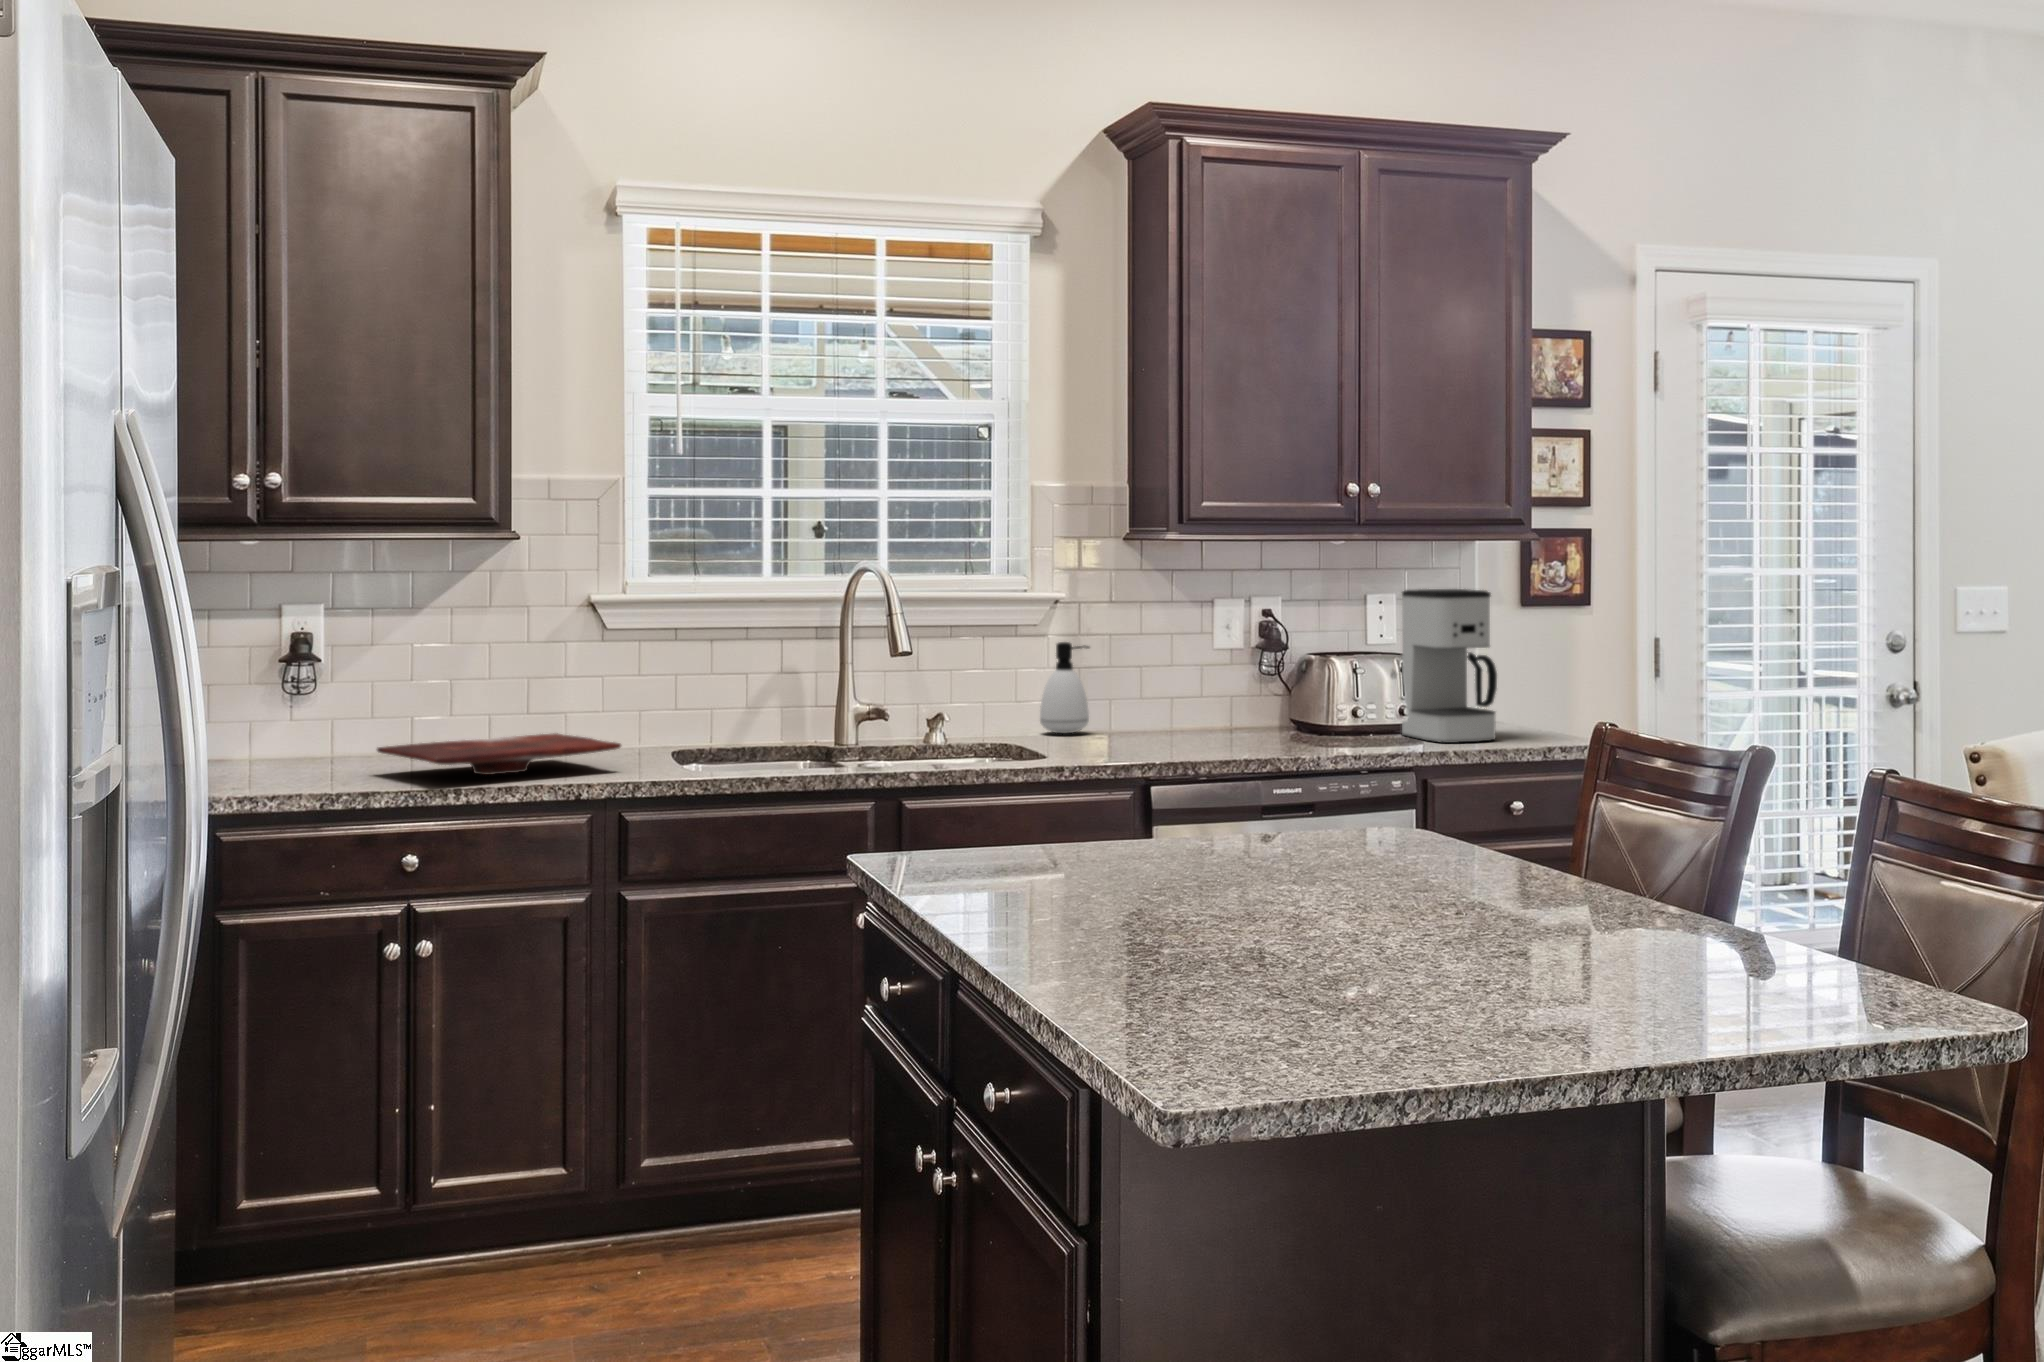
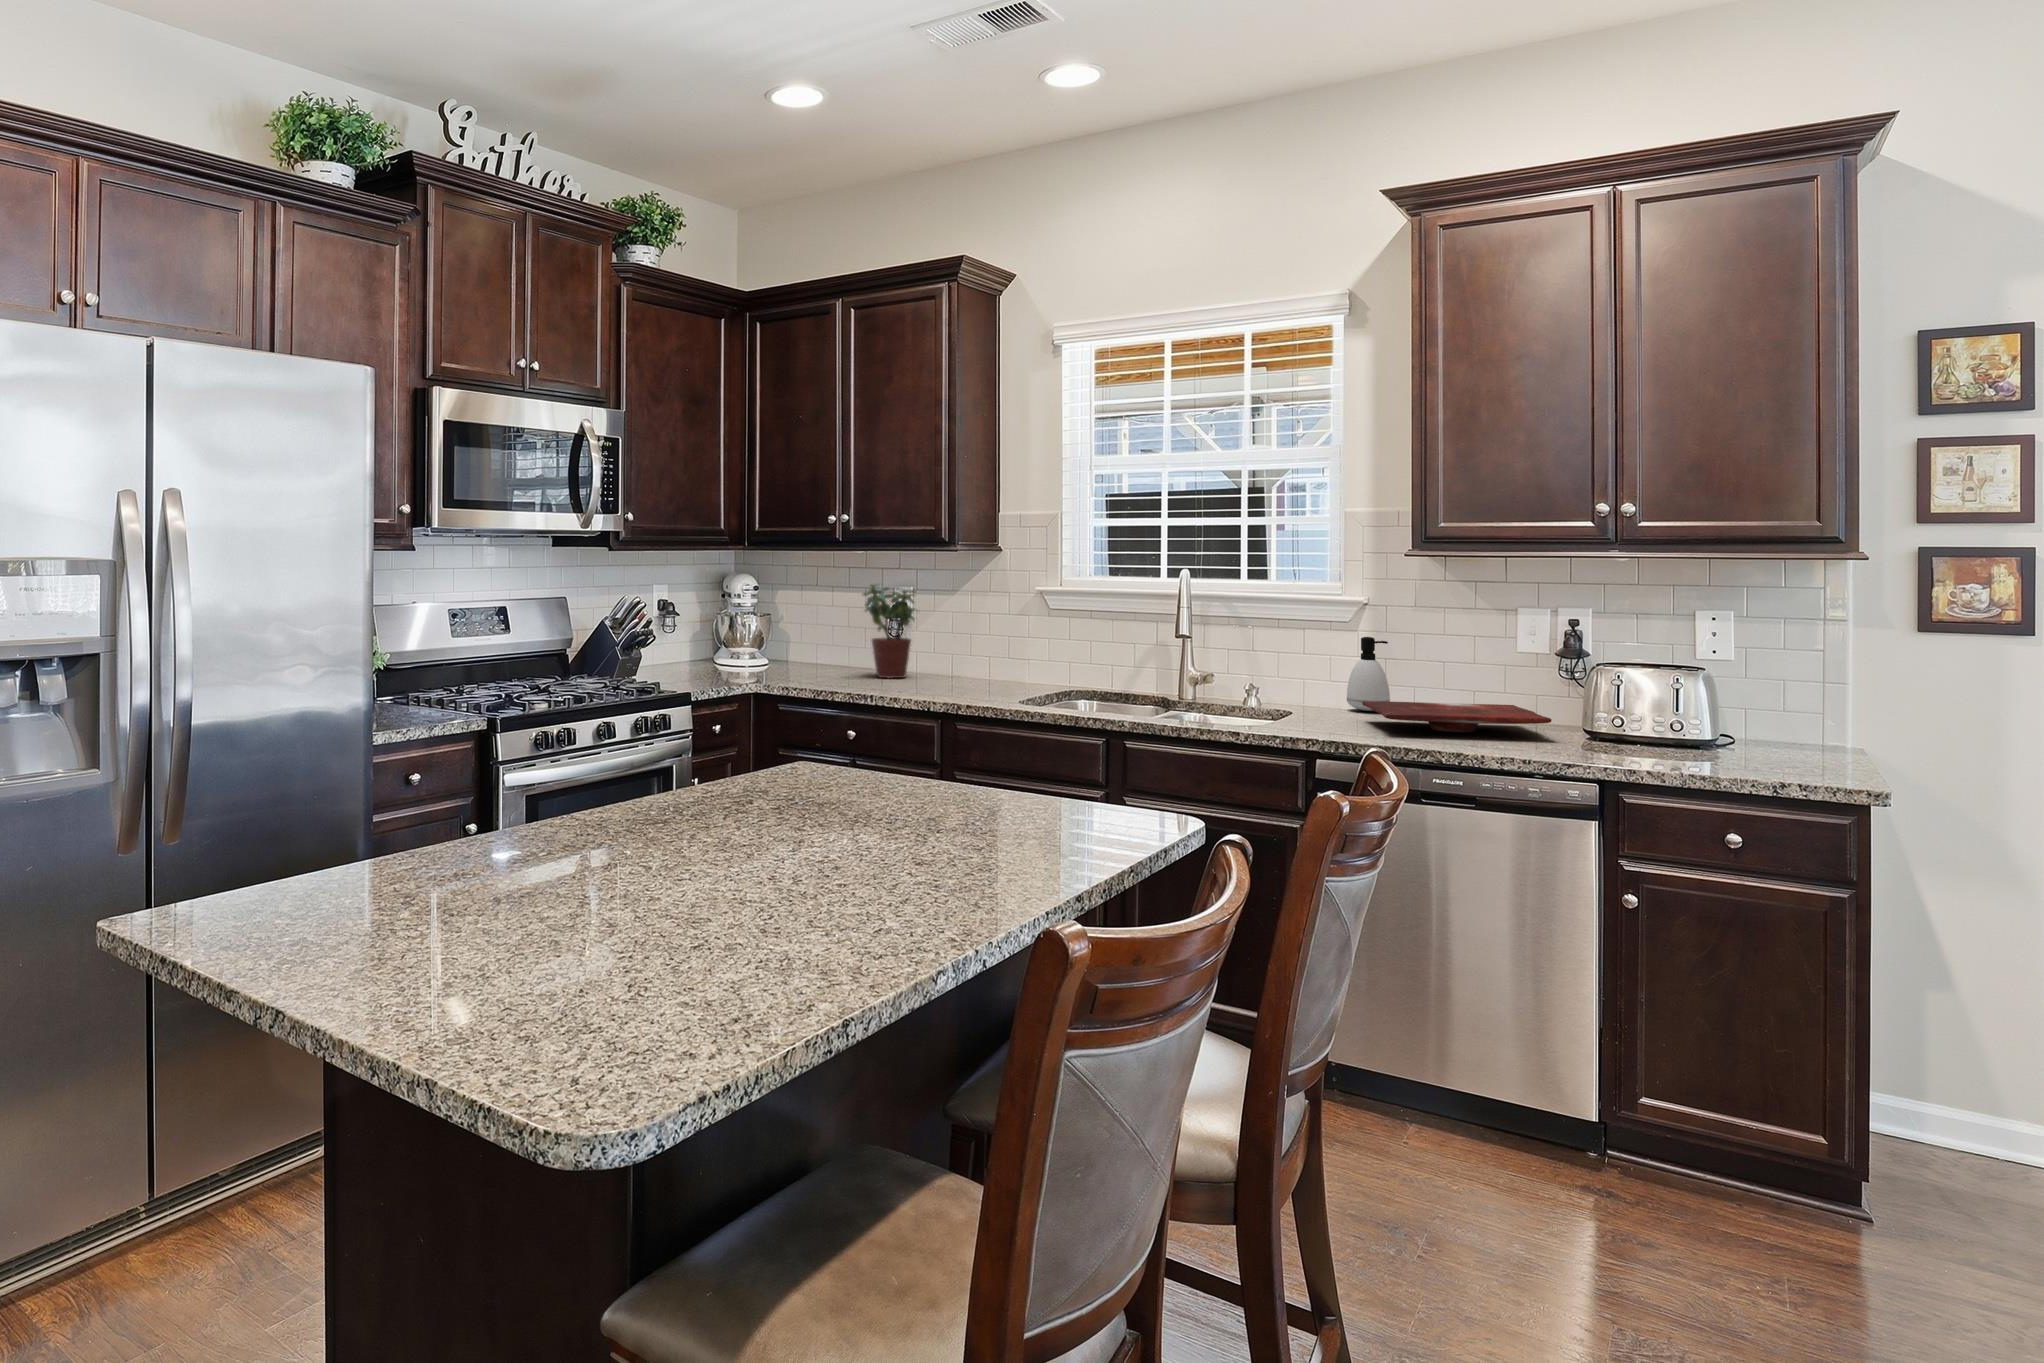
coffee maker: present [1401,589,1497,743] -> none [1674,606,1780,766]
potted plant: none [275,598,386,765] -> present [863,584,915,678]
cutting board: present [377,733,621,775] -> present [1362,701,1551,732]

